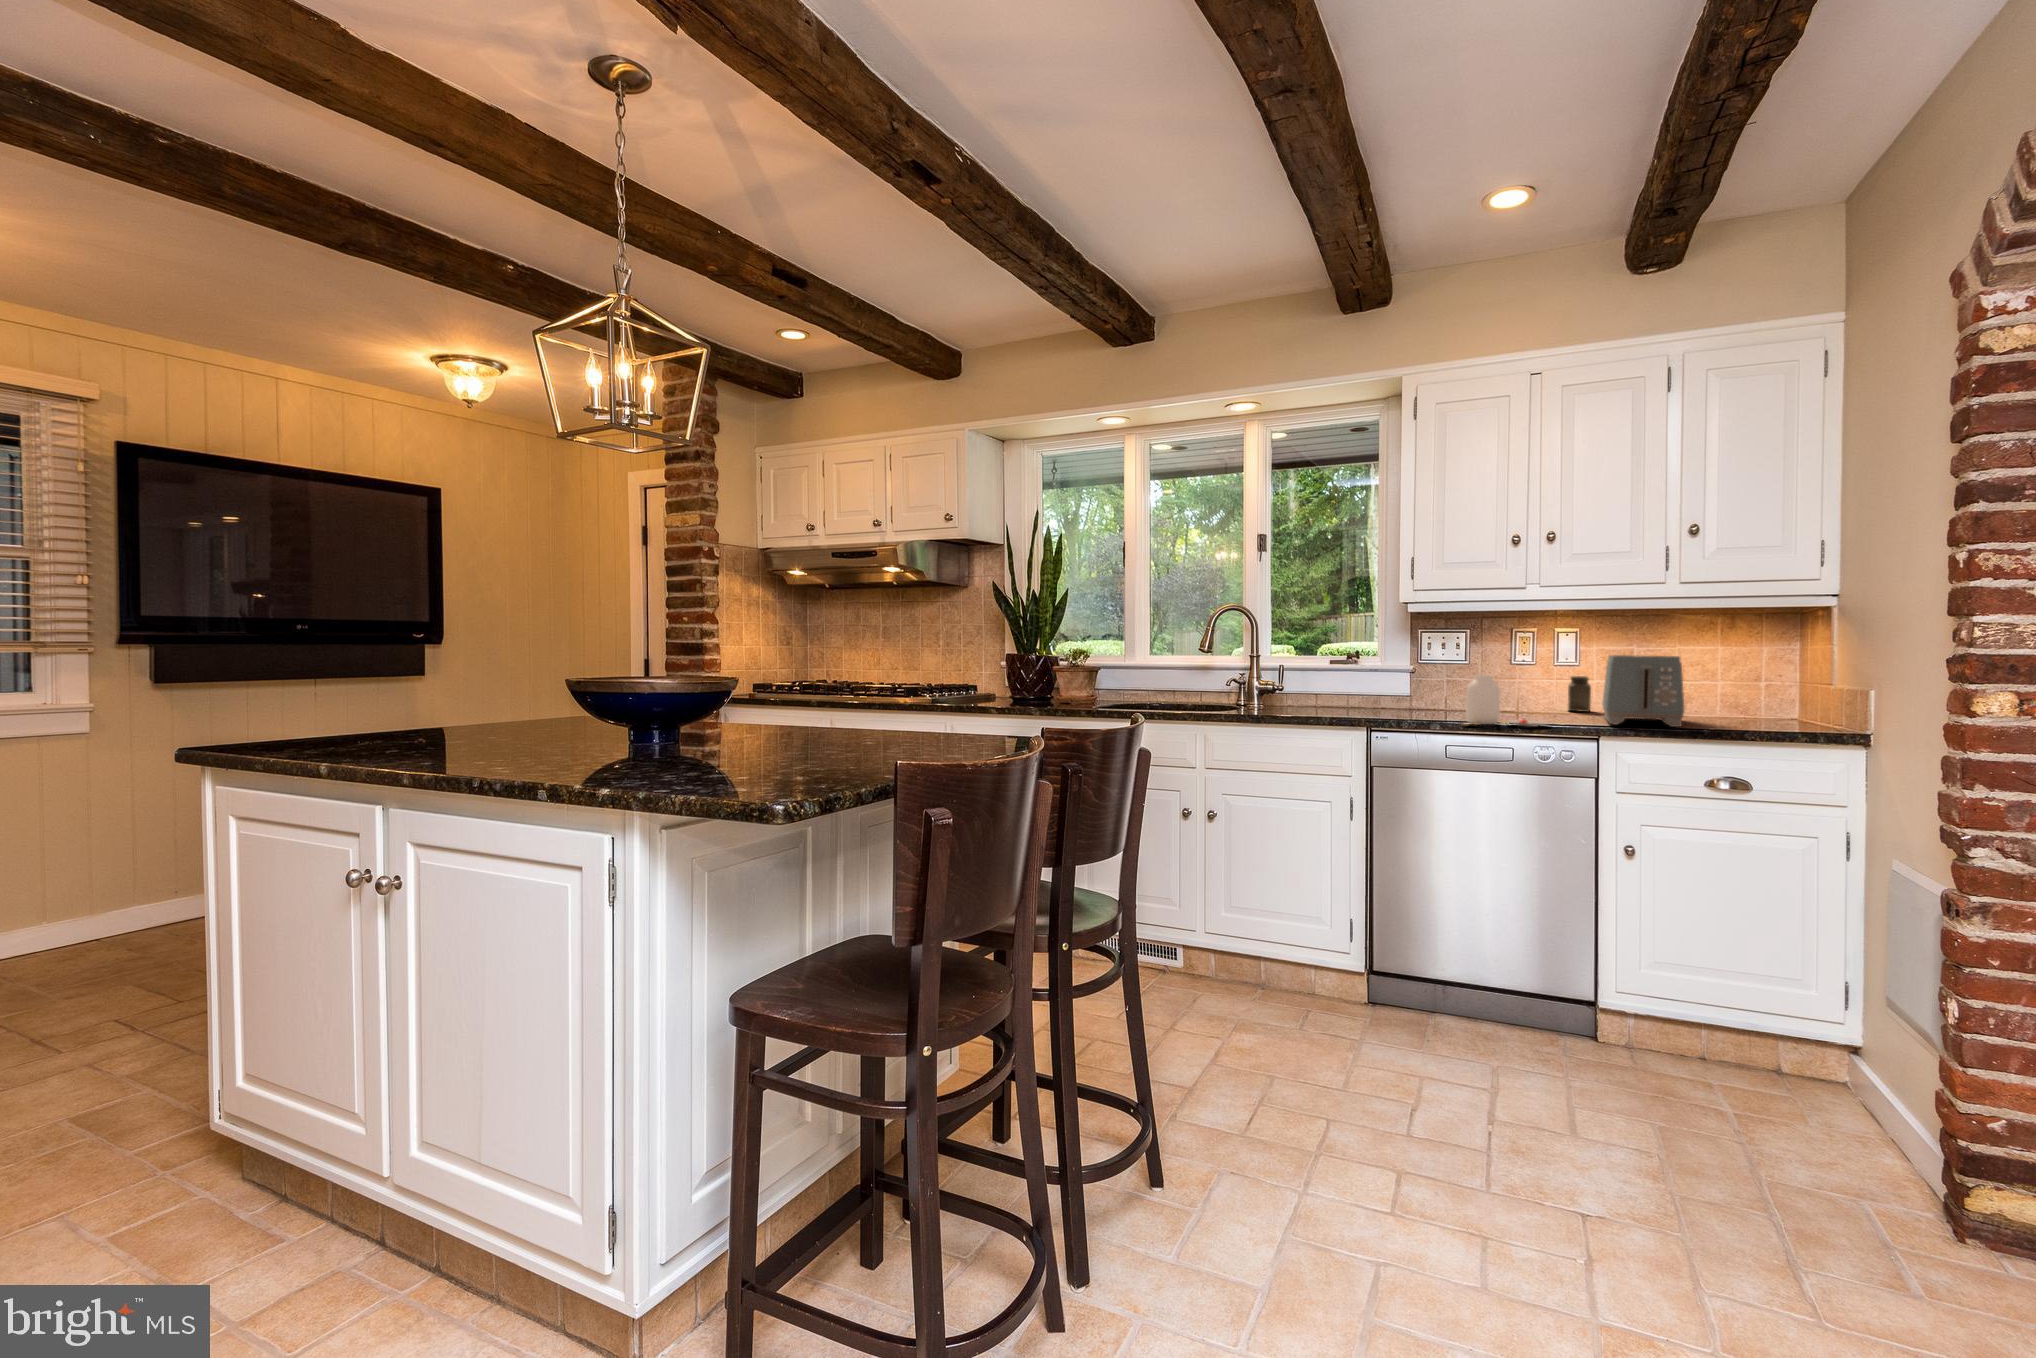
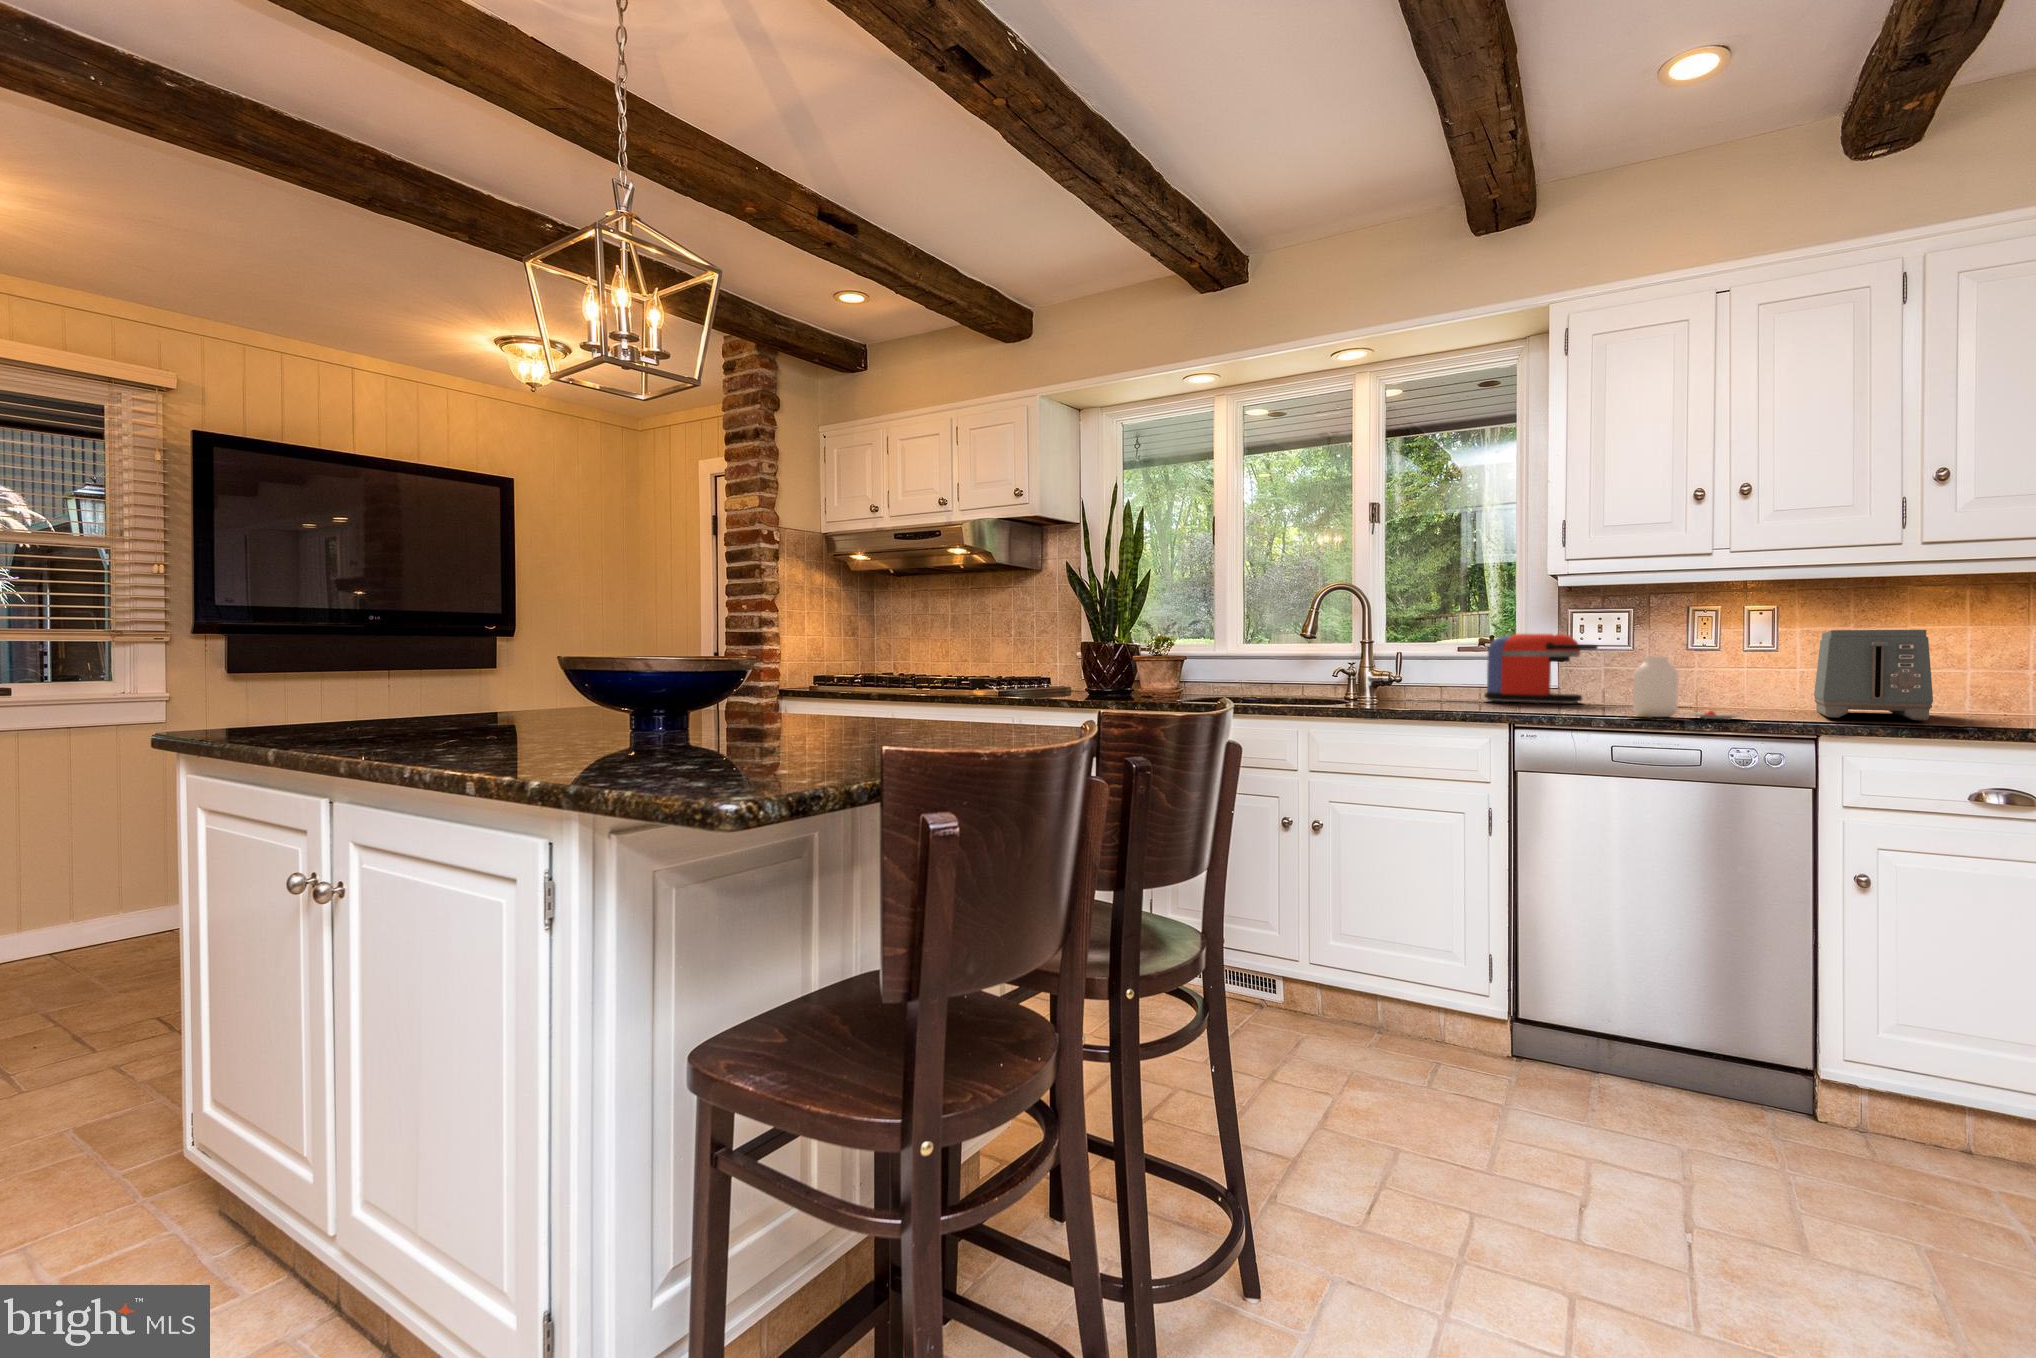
coffee maker: none [1349,651,1440,710] -> present [1484,634,1598,704]
salt shaker: present [1568,676,1591,712] -> none [1765,662,1798,706]

